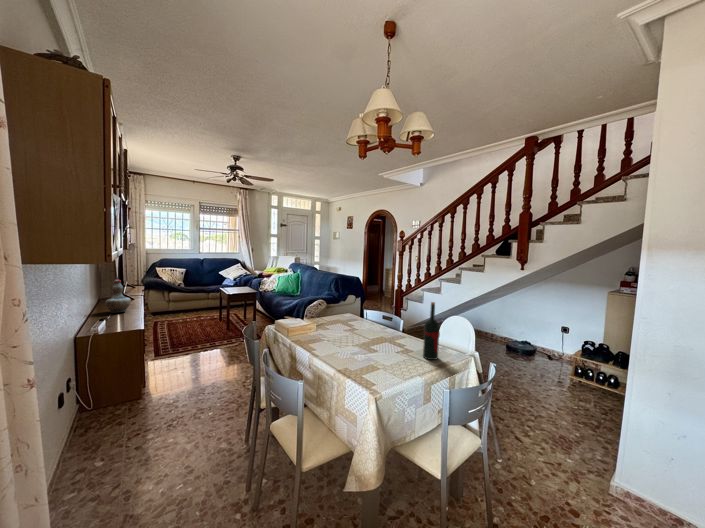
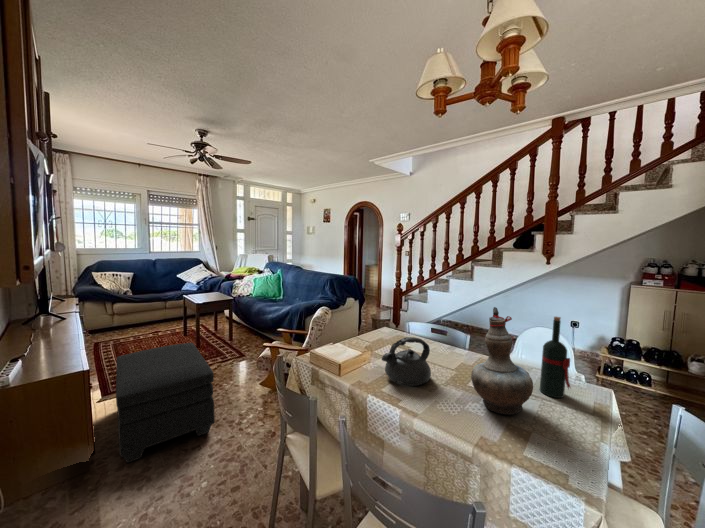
decorative vase: present [105,277,131,313] -> present [471,307,533,415]
teapot: none [317,313,351,346] -> present [382,337,431,386]
ottoman: none [159,322,225,396] -> present [116,343,215,463]

